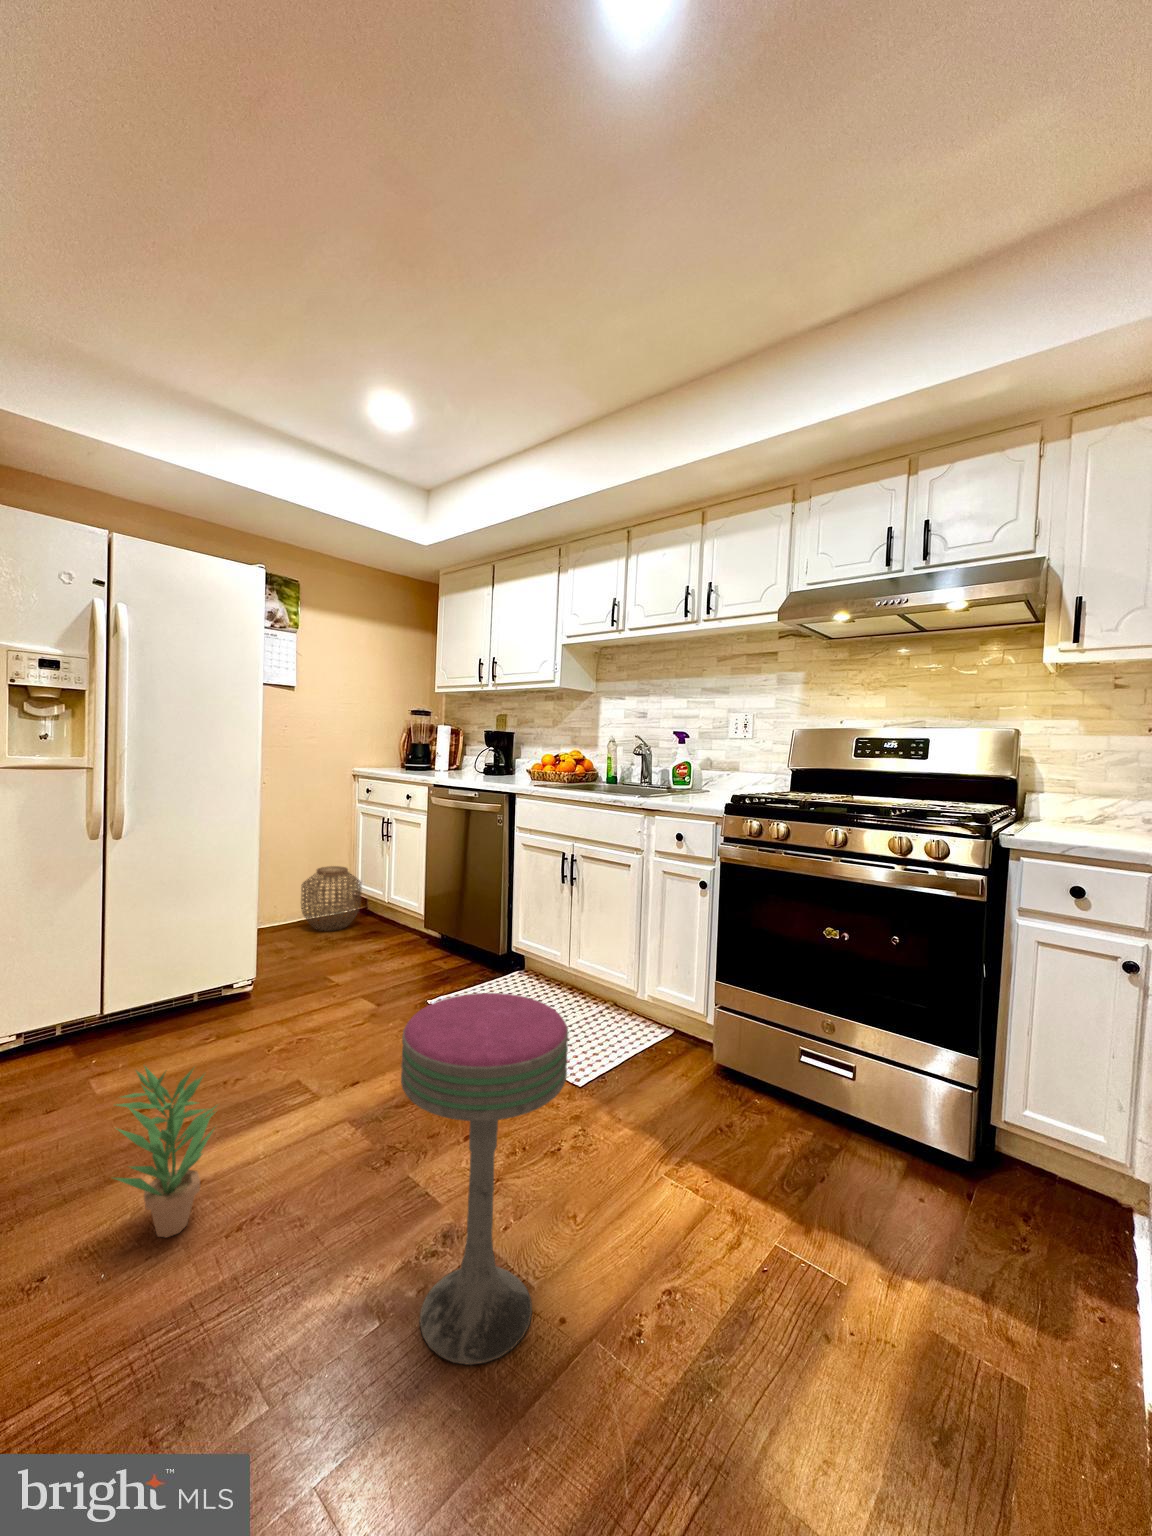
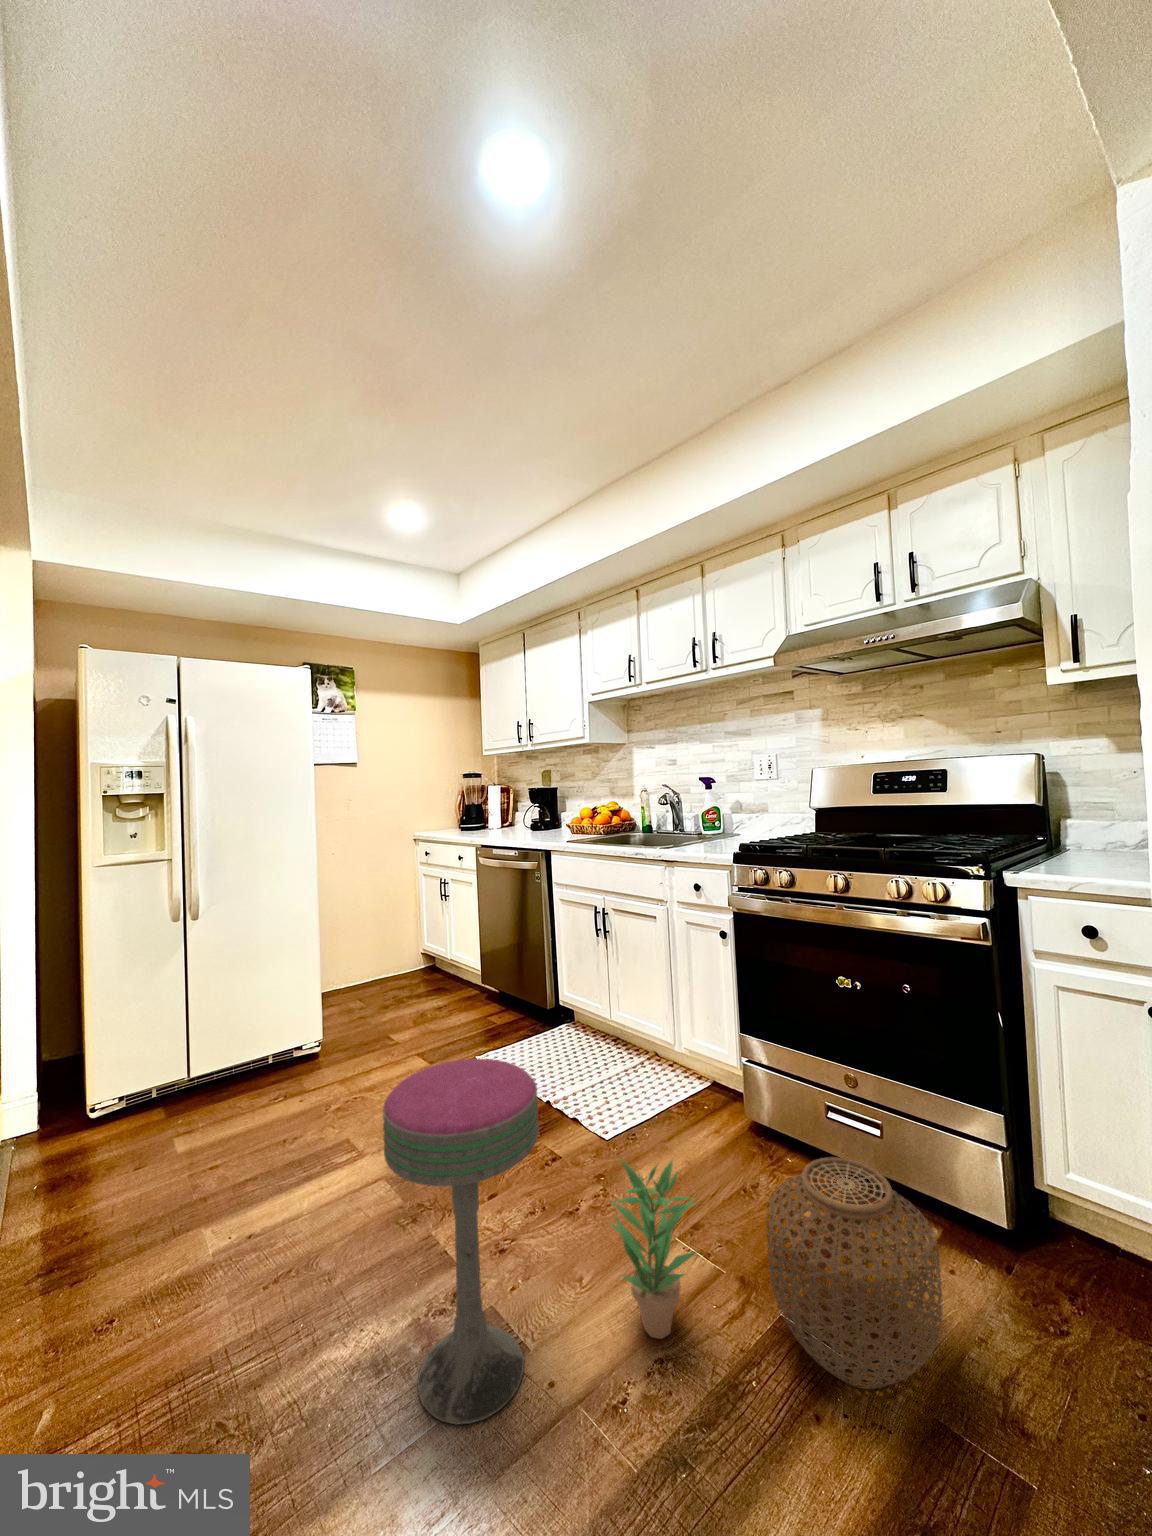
woven basket: present [301,866,361,931] -> present [767,1157,942,1388]
potted plant: present [114,1066,216,1238] -> present [610,1158,698,1339]

